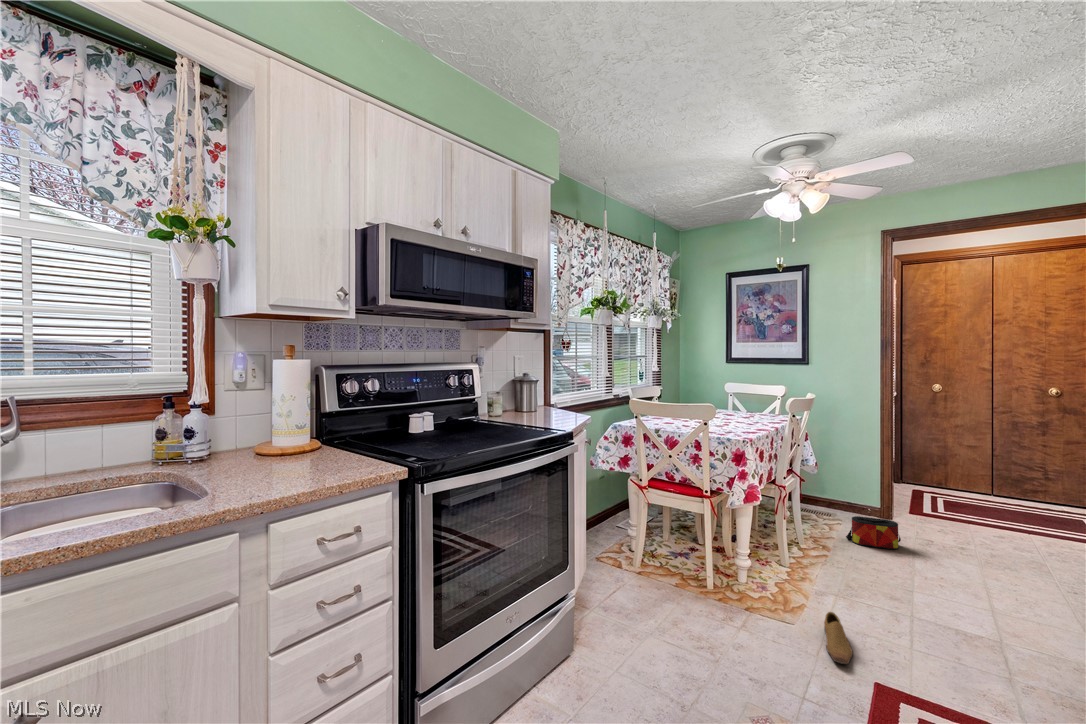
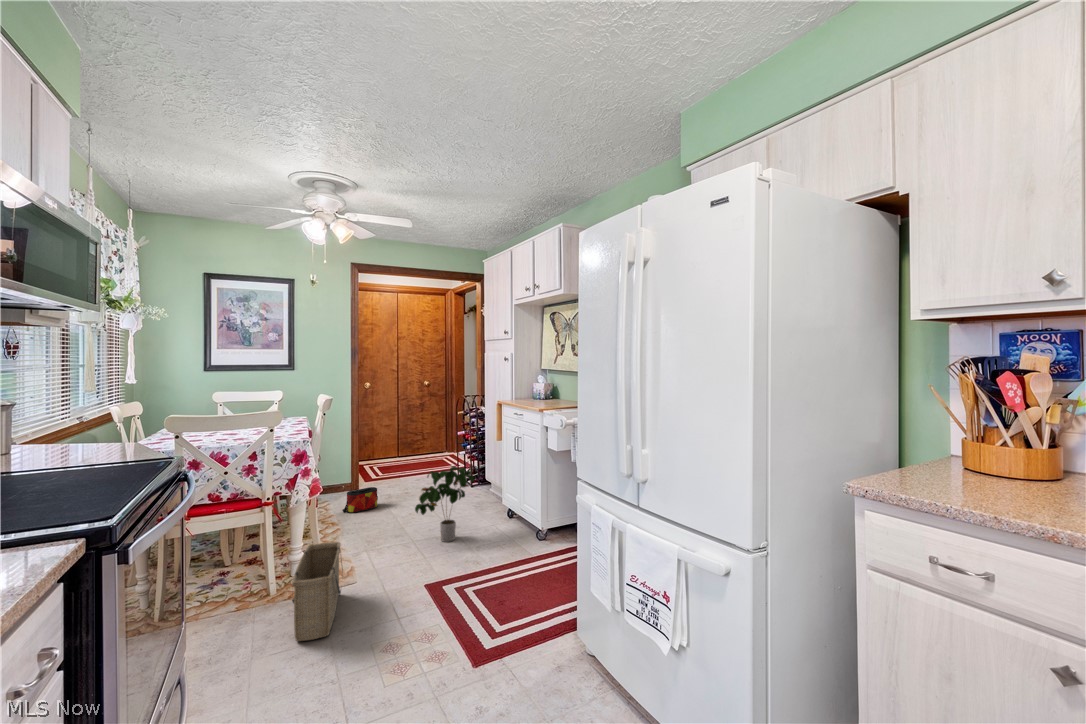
potted plant: none [903,521,1046,646] -> present [415,466,475,542]
basket: none [684,553,766,656] -> present [292,542,341,641]
shoe: present [824,612,853,664] -> none [380,559,409,589]

